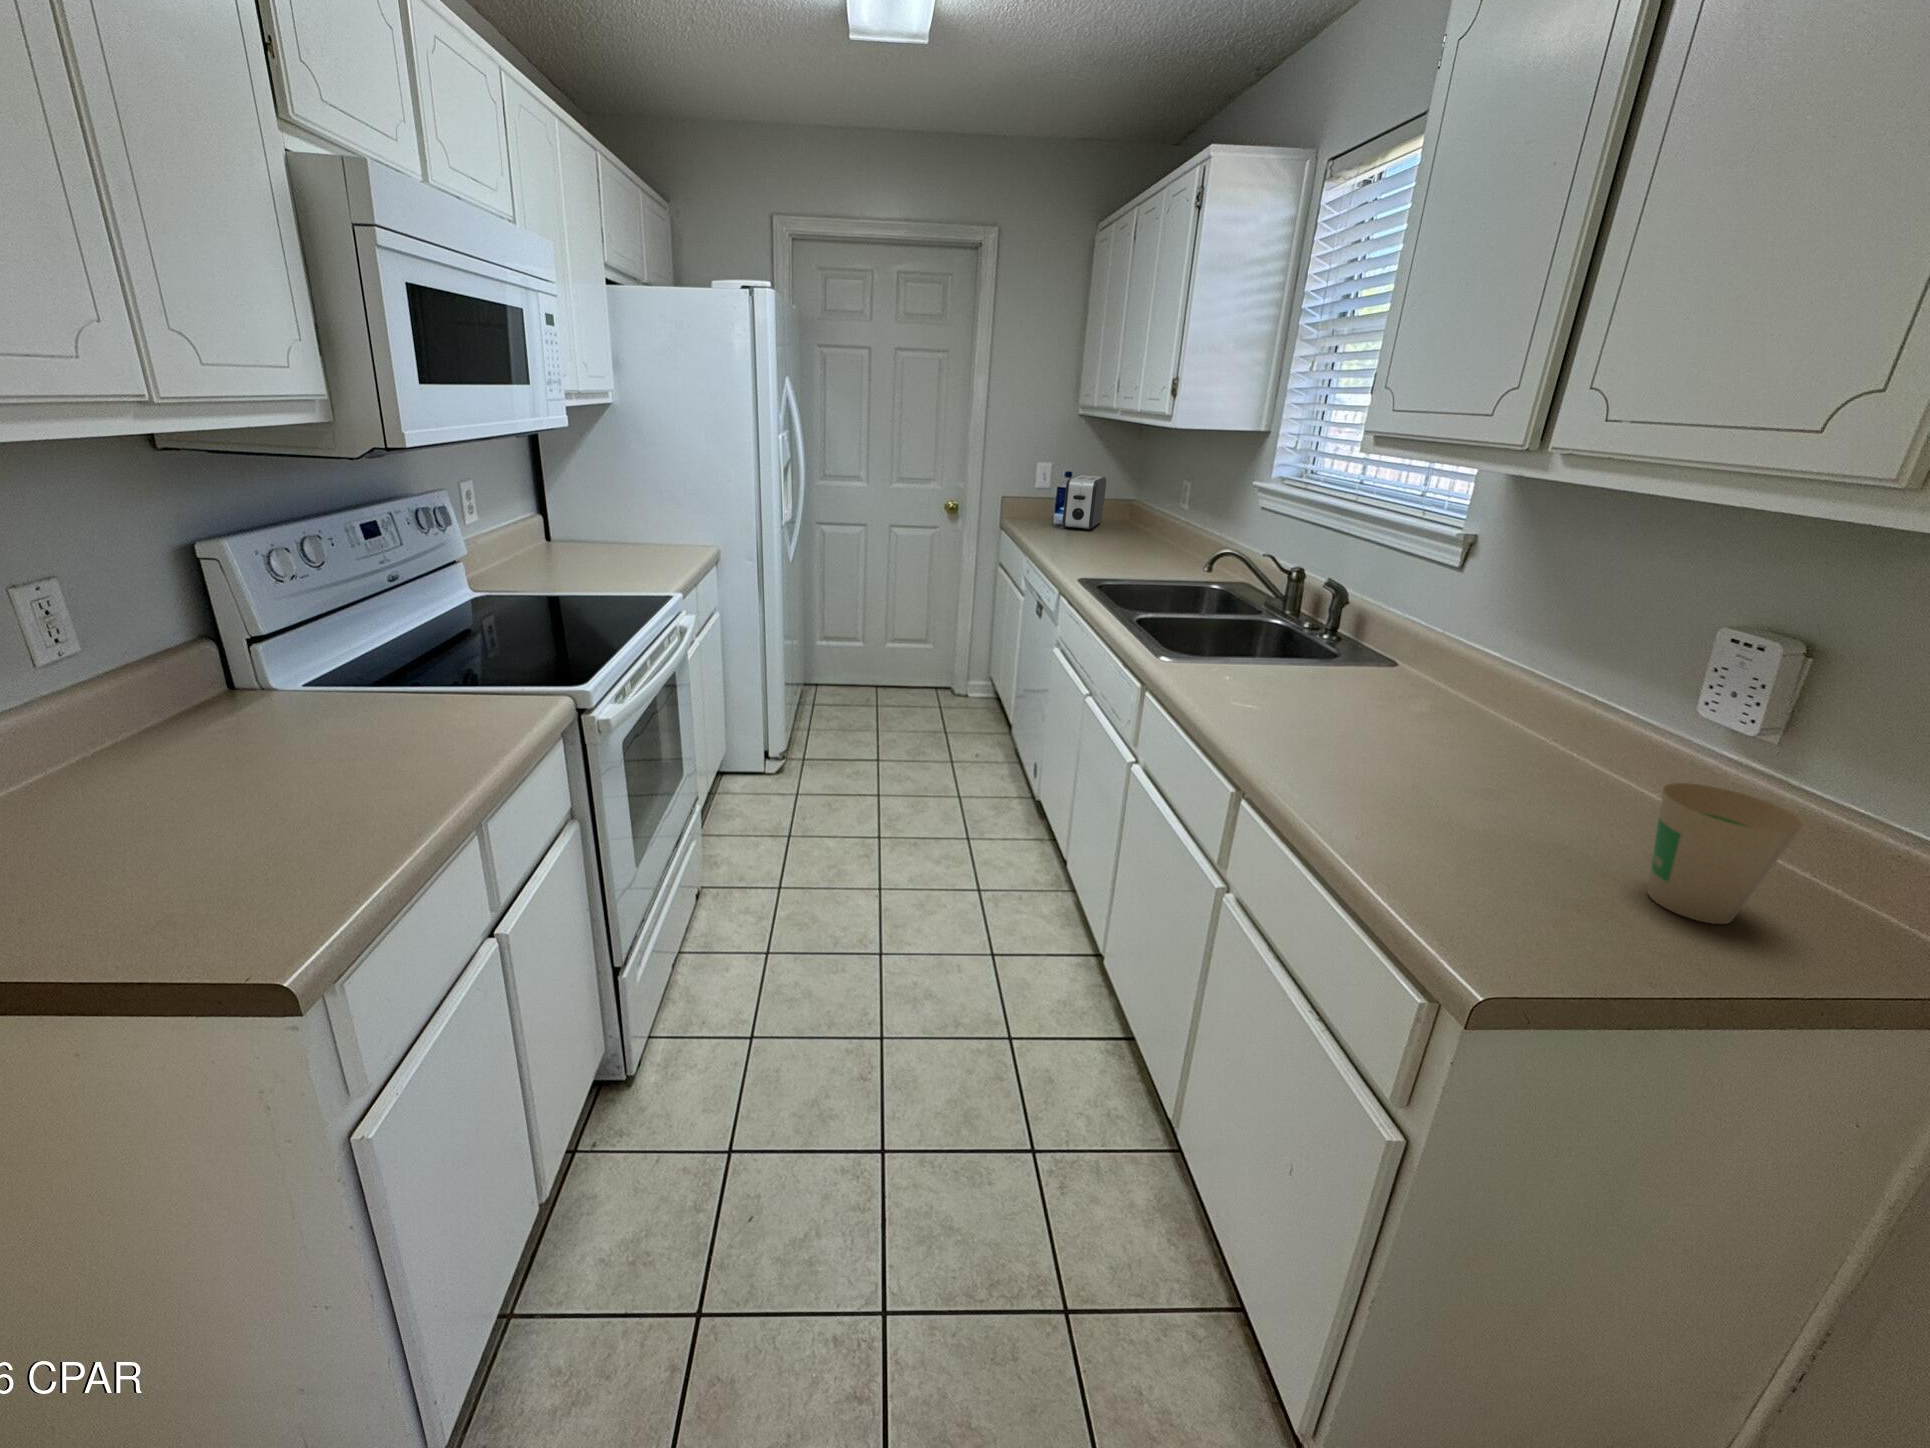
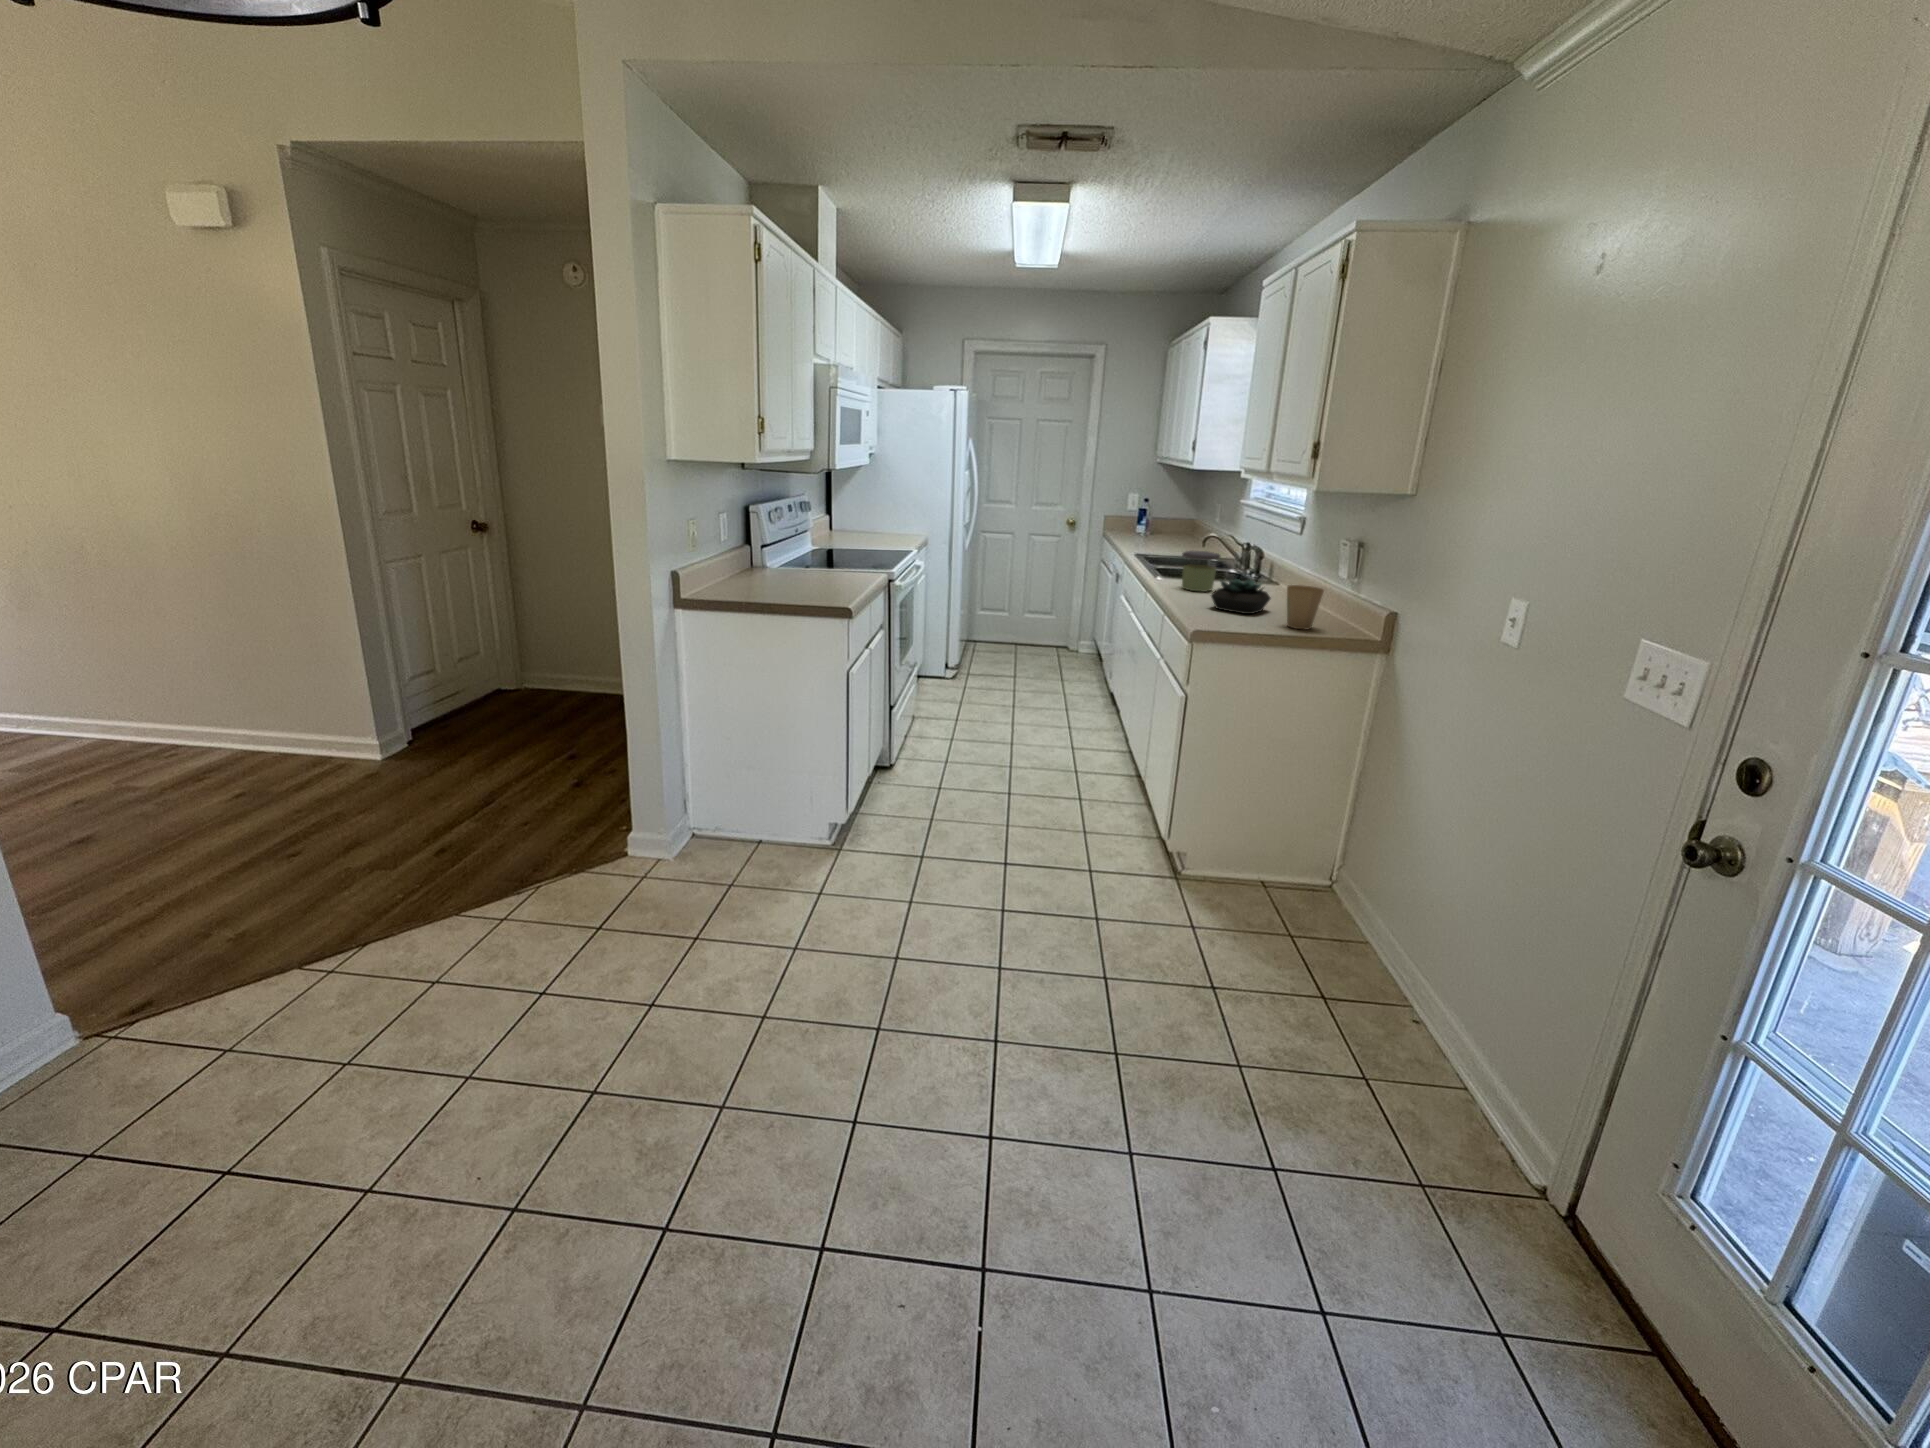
toaster: present [1063,475,1106,530] -> none [1142,501,1175,535]
jar: none [1238,618,1324,713] -> present [1182,550,1220,592]
succulent plant: none [1373,717,1531,829] -> present [1211,579,1271,614]

